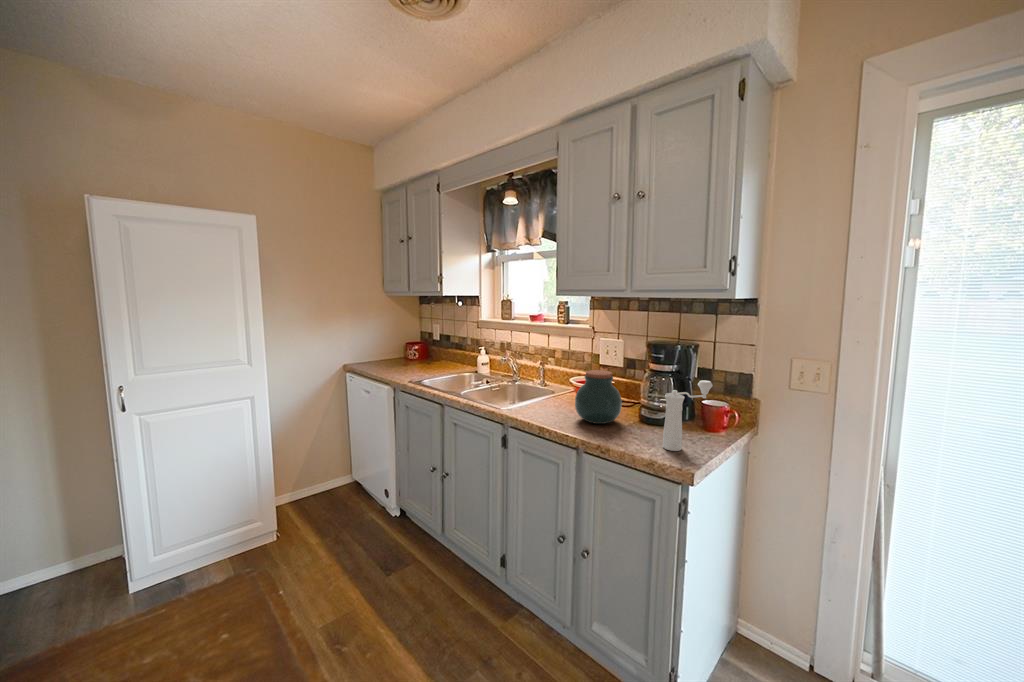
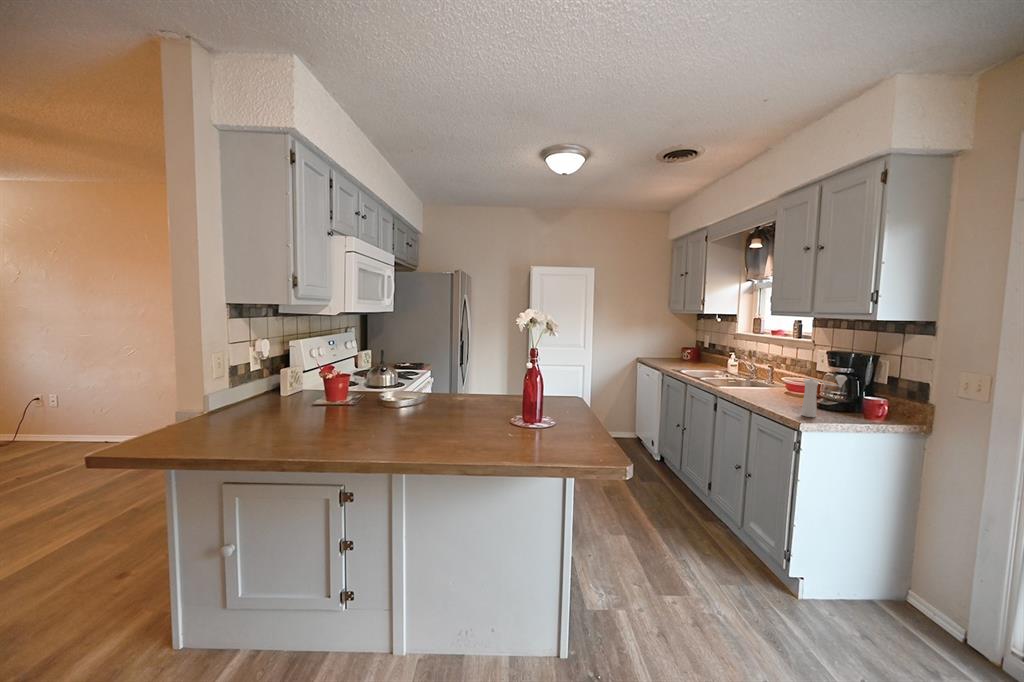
jar: present [575,370,622,424] -> none [761,367,798,402]

